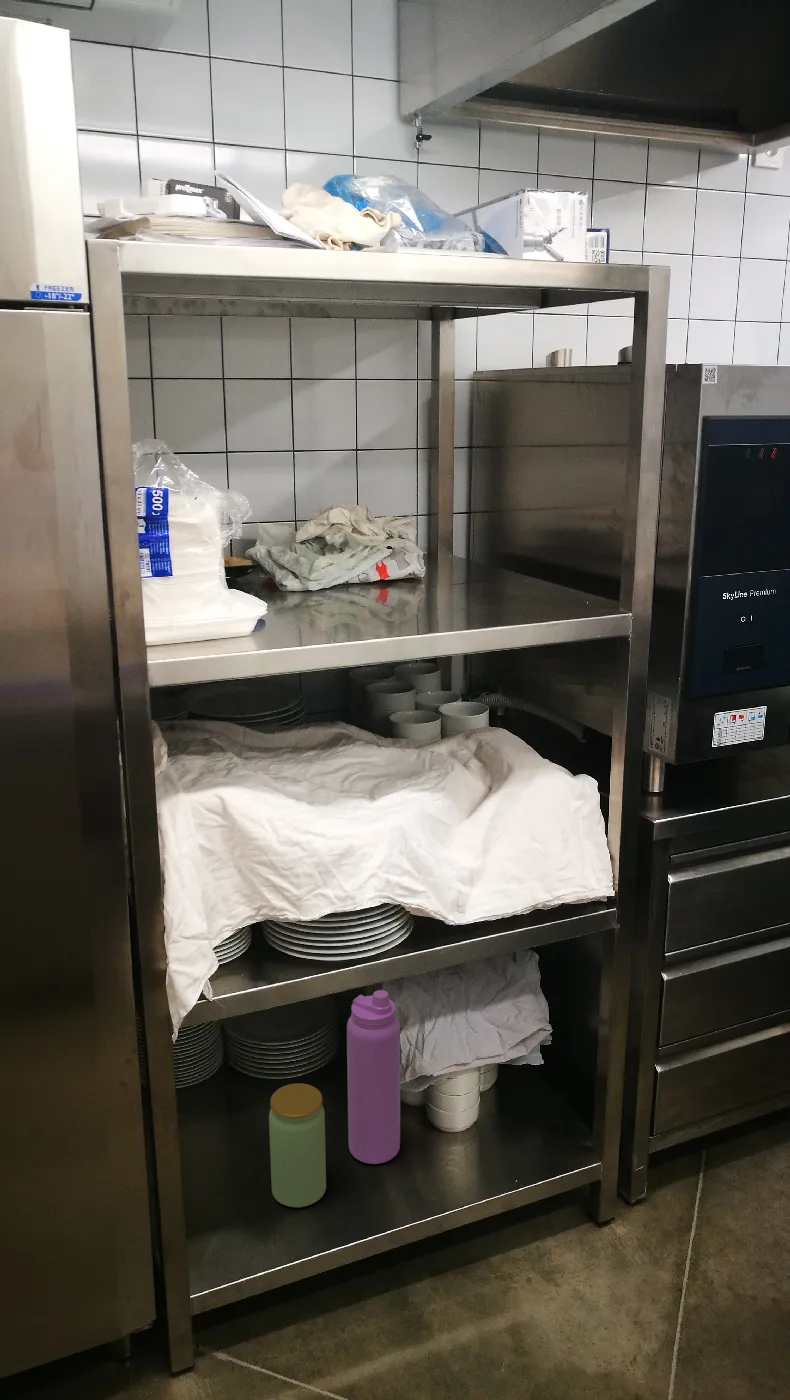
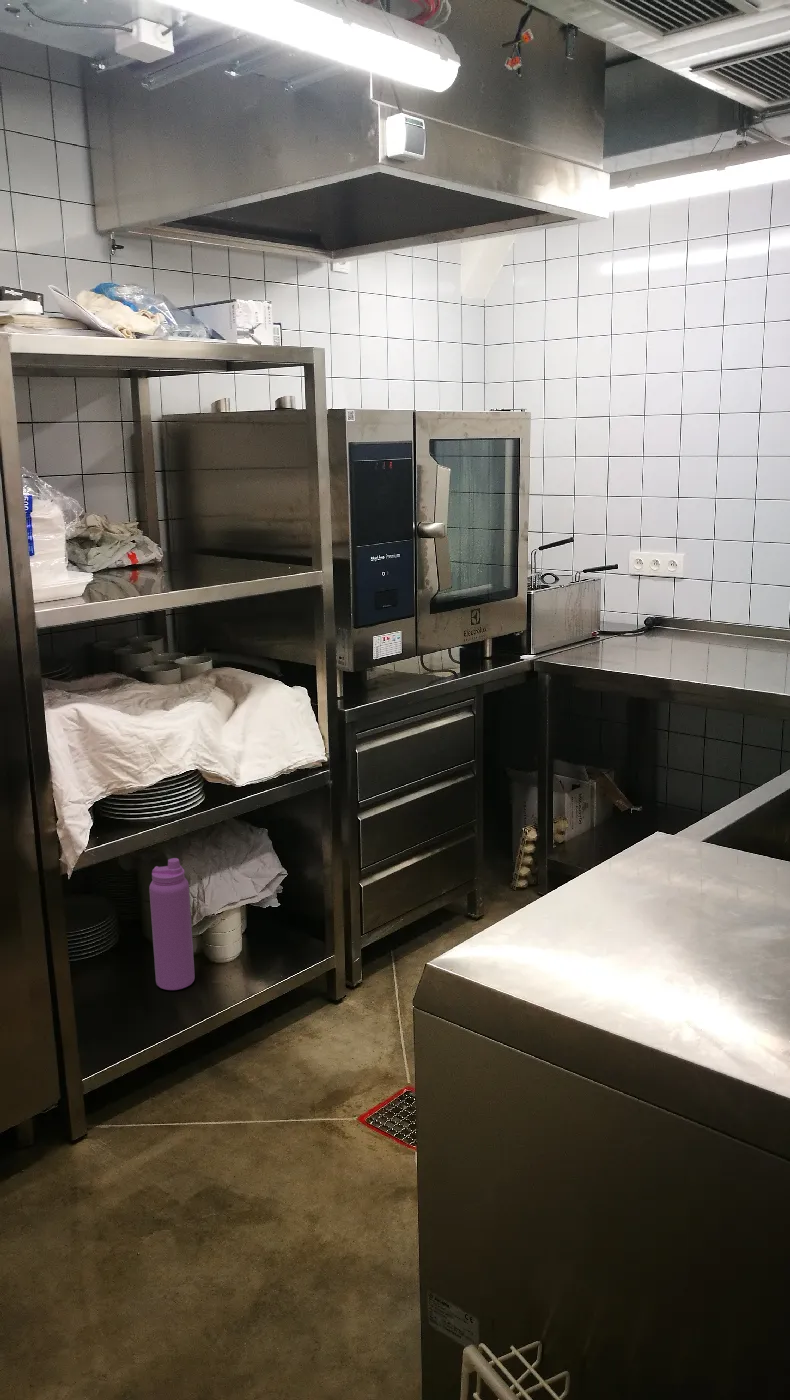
jar: present [269,1083,326,1207] -> none [106,934,152,1023]

